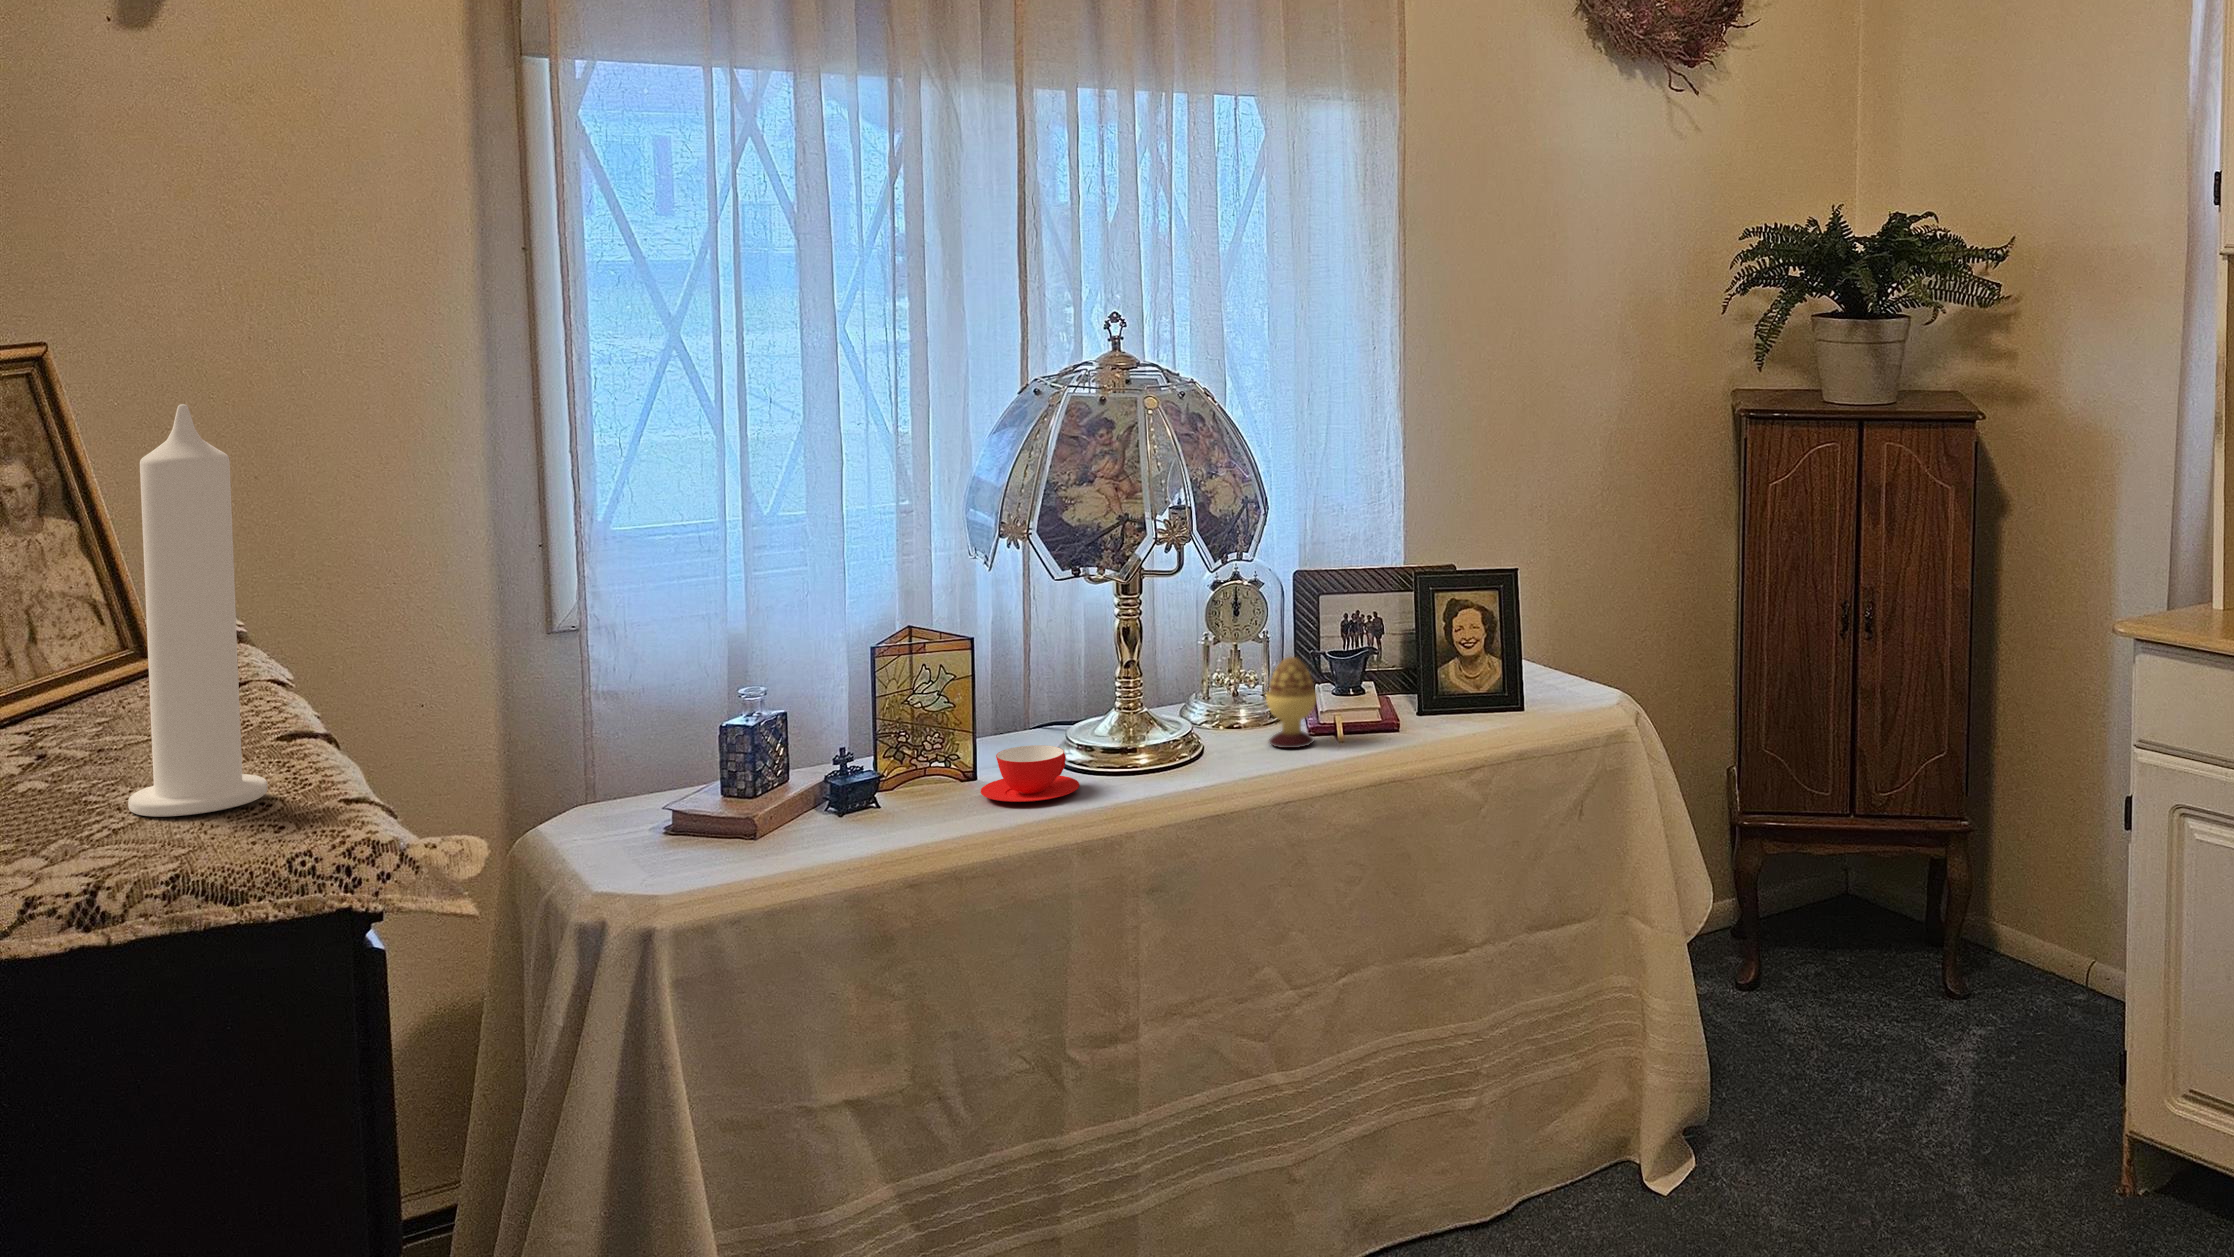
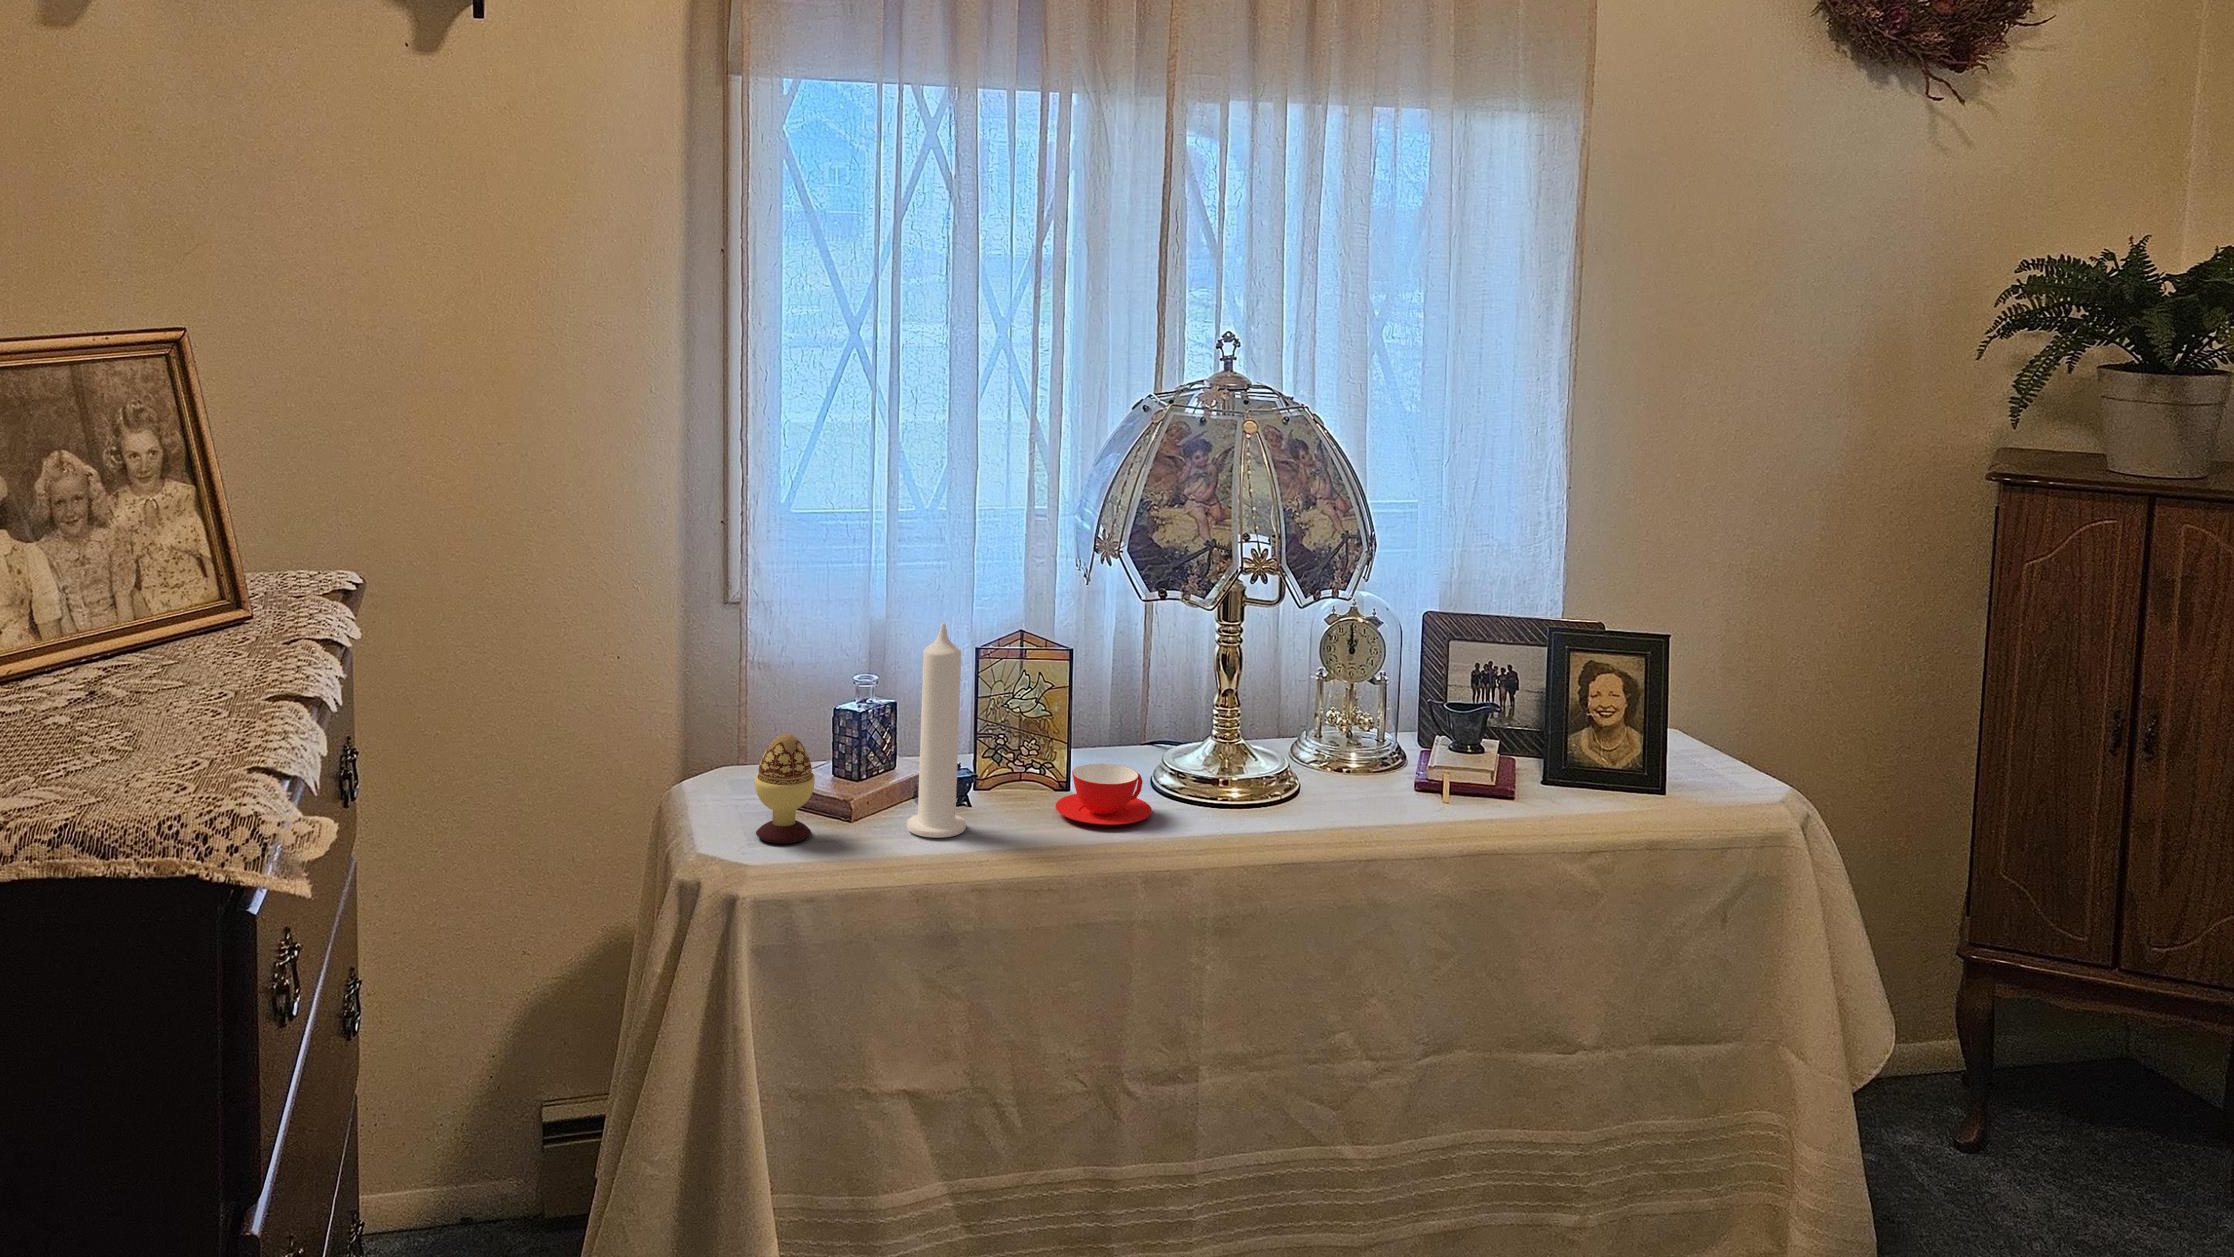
candle: present [128,404,268,817] -> present [907,623,966,838]
decorative egg: present [1266,657,1317,748] -> present [755,734,815,843]

